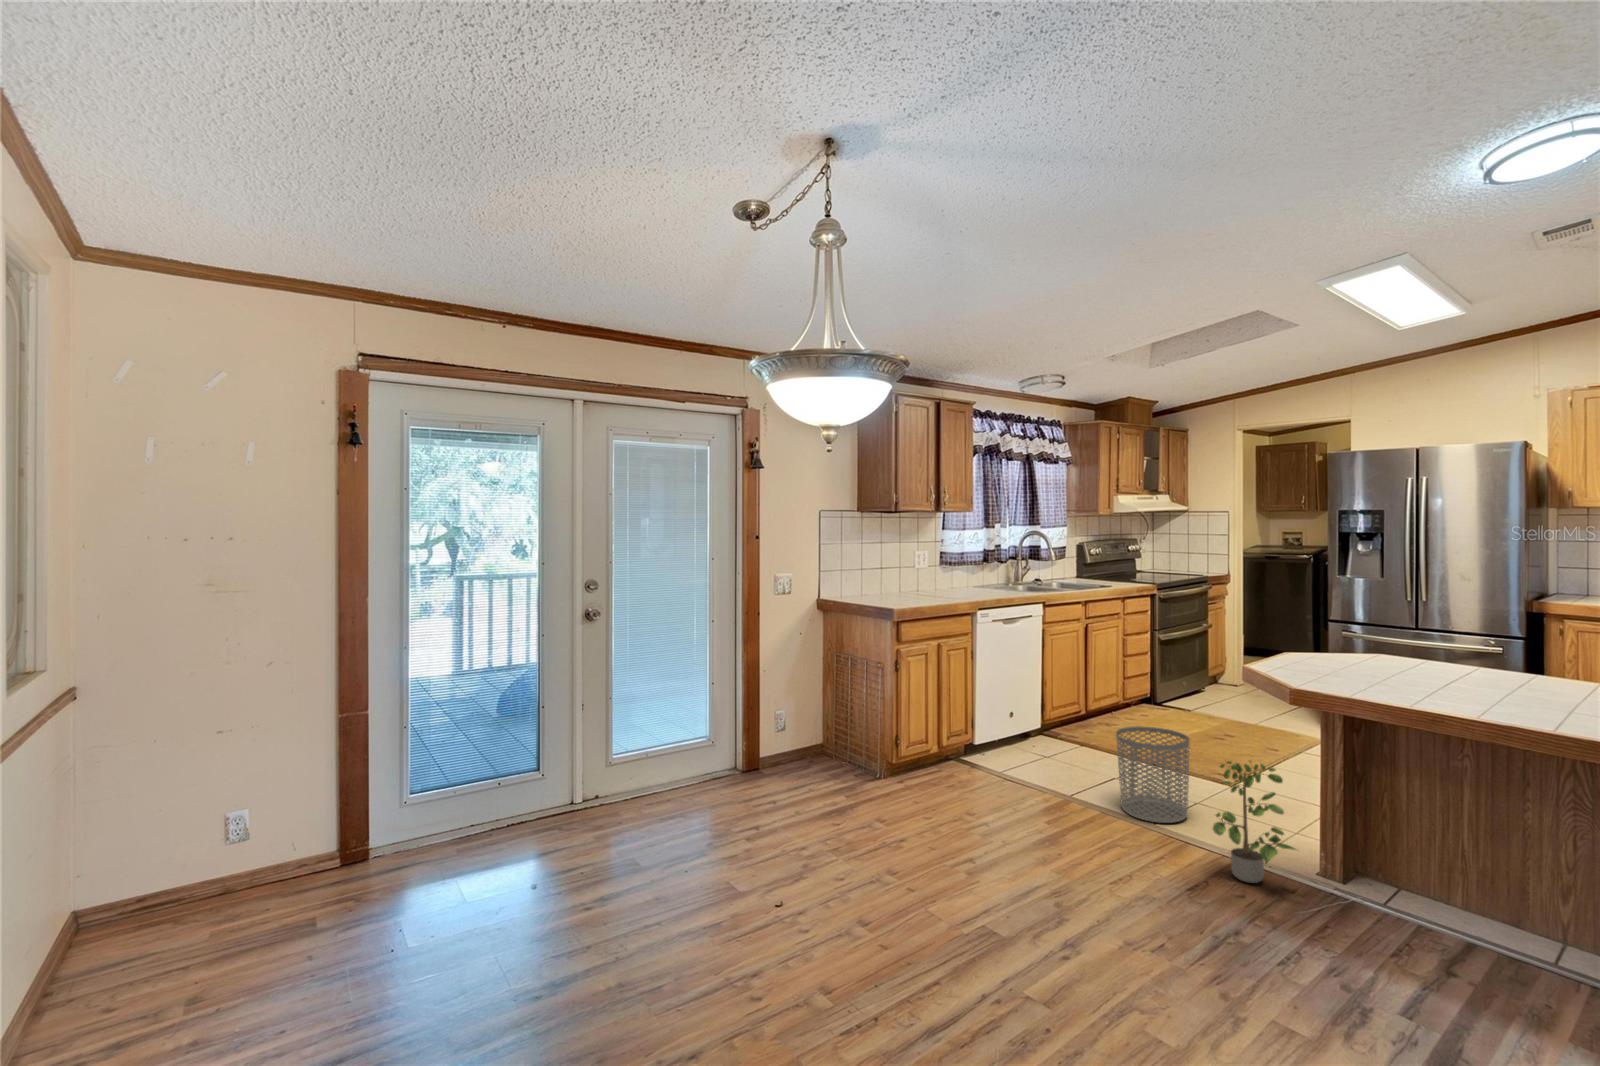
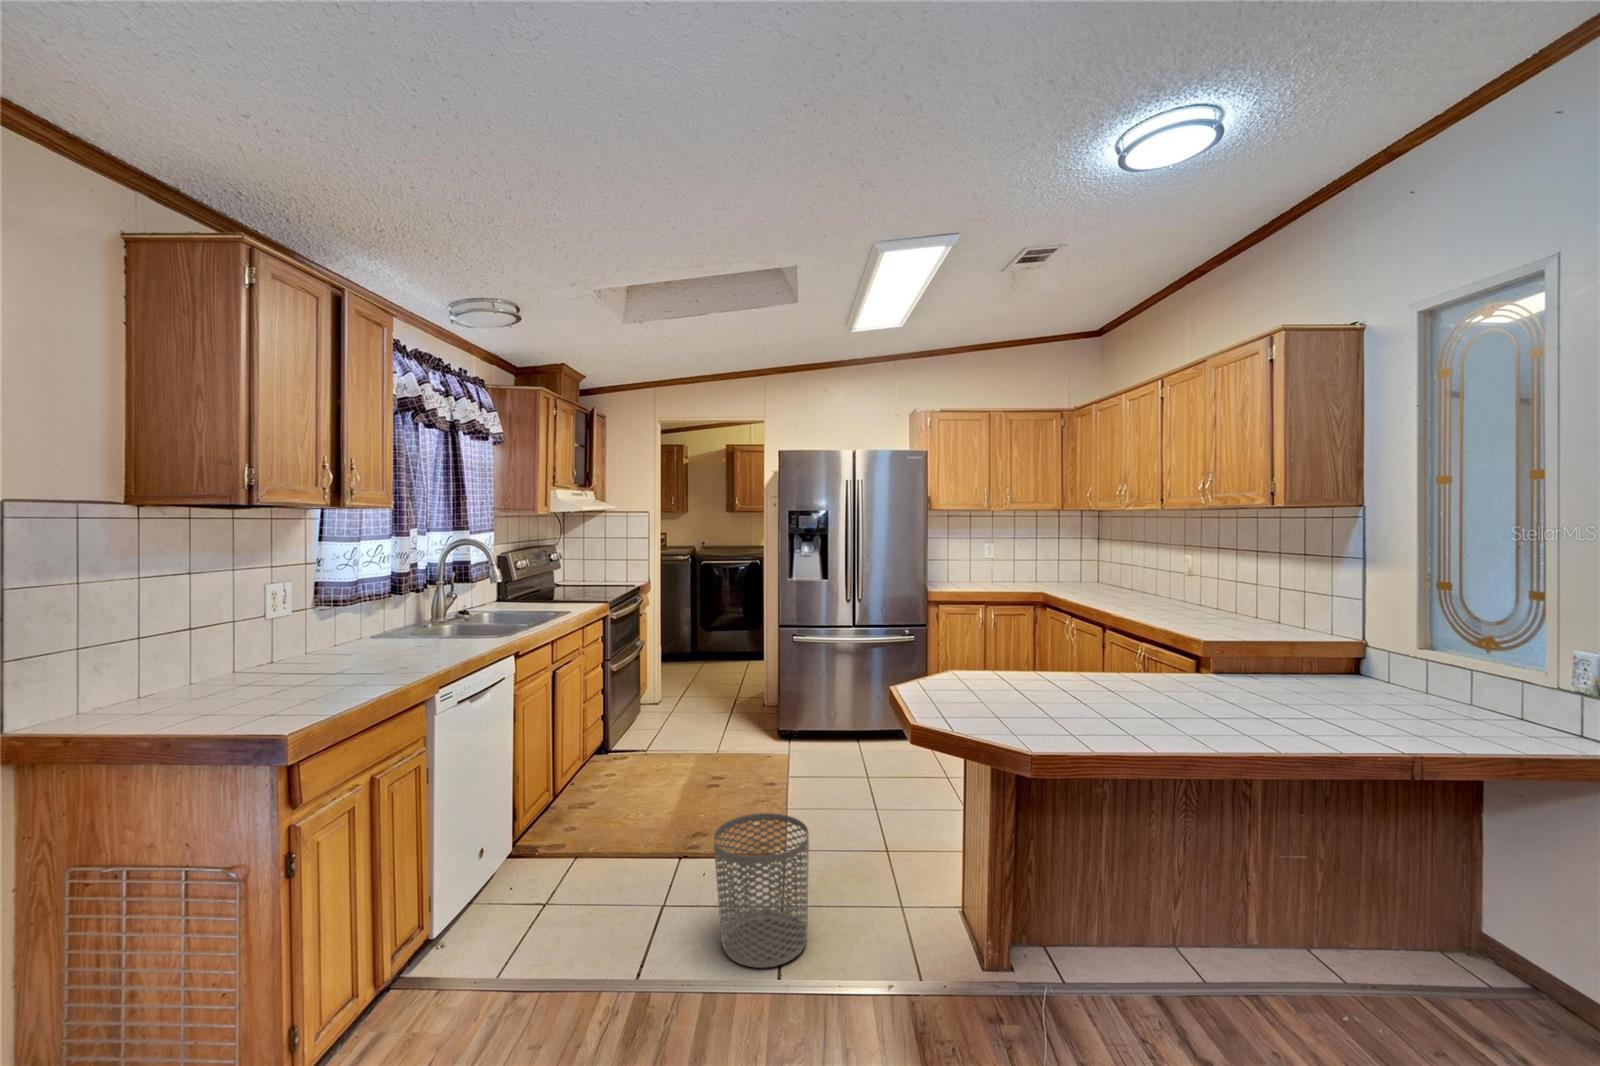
potted plant: present [1213,761,1295,883] -> none [912,844,1012,1017]

